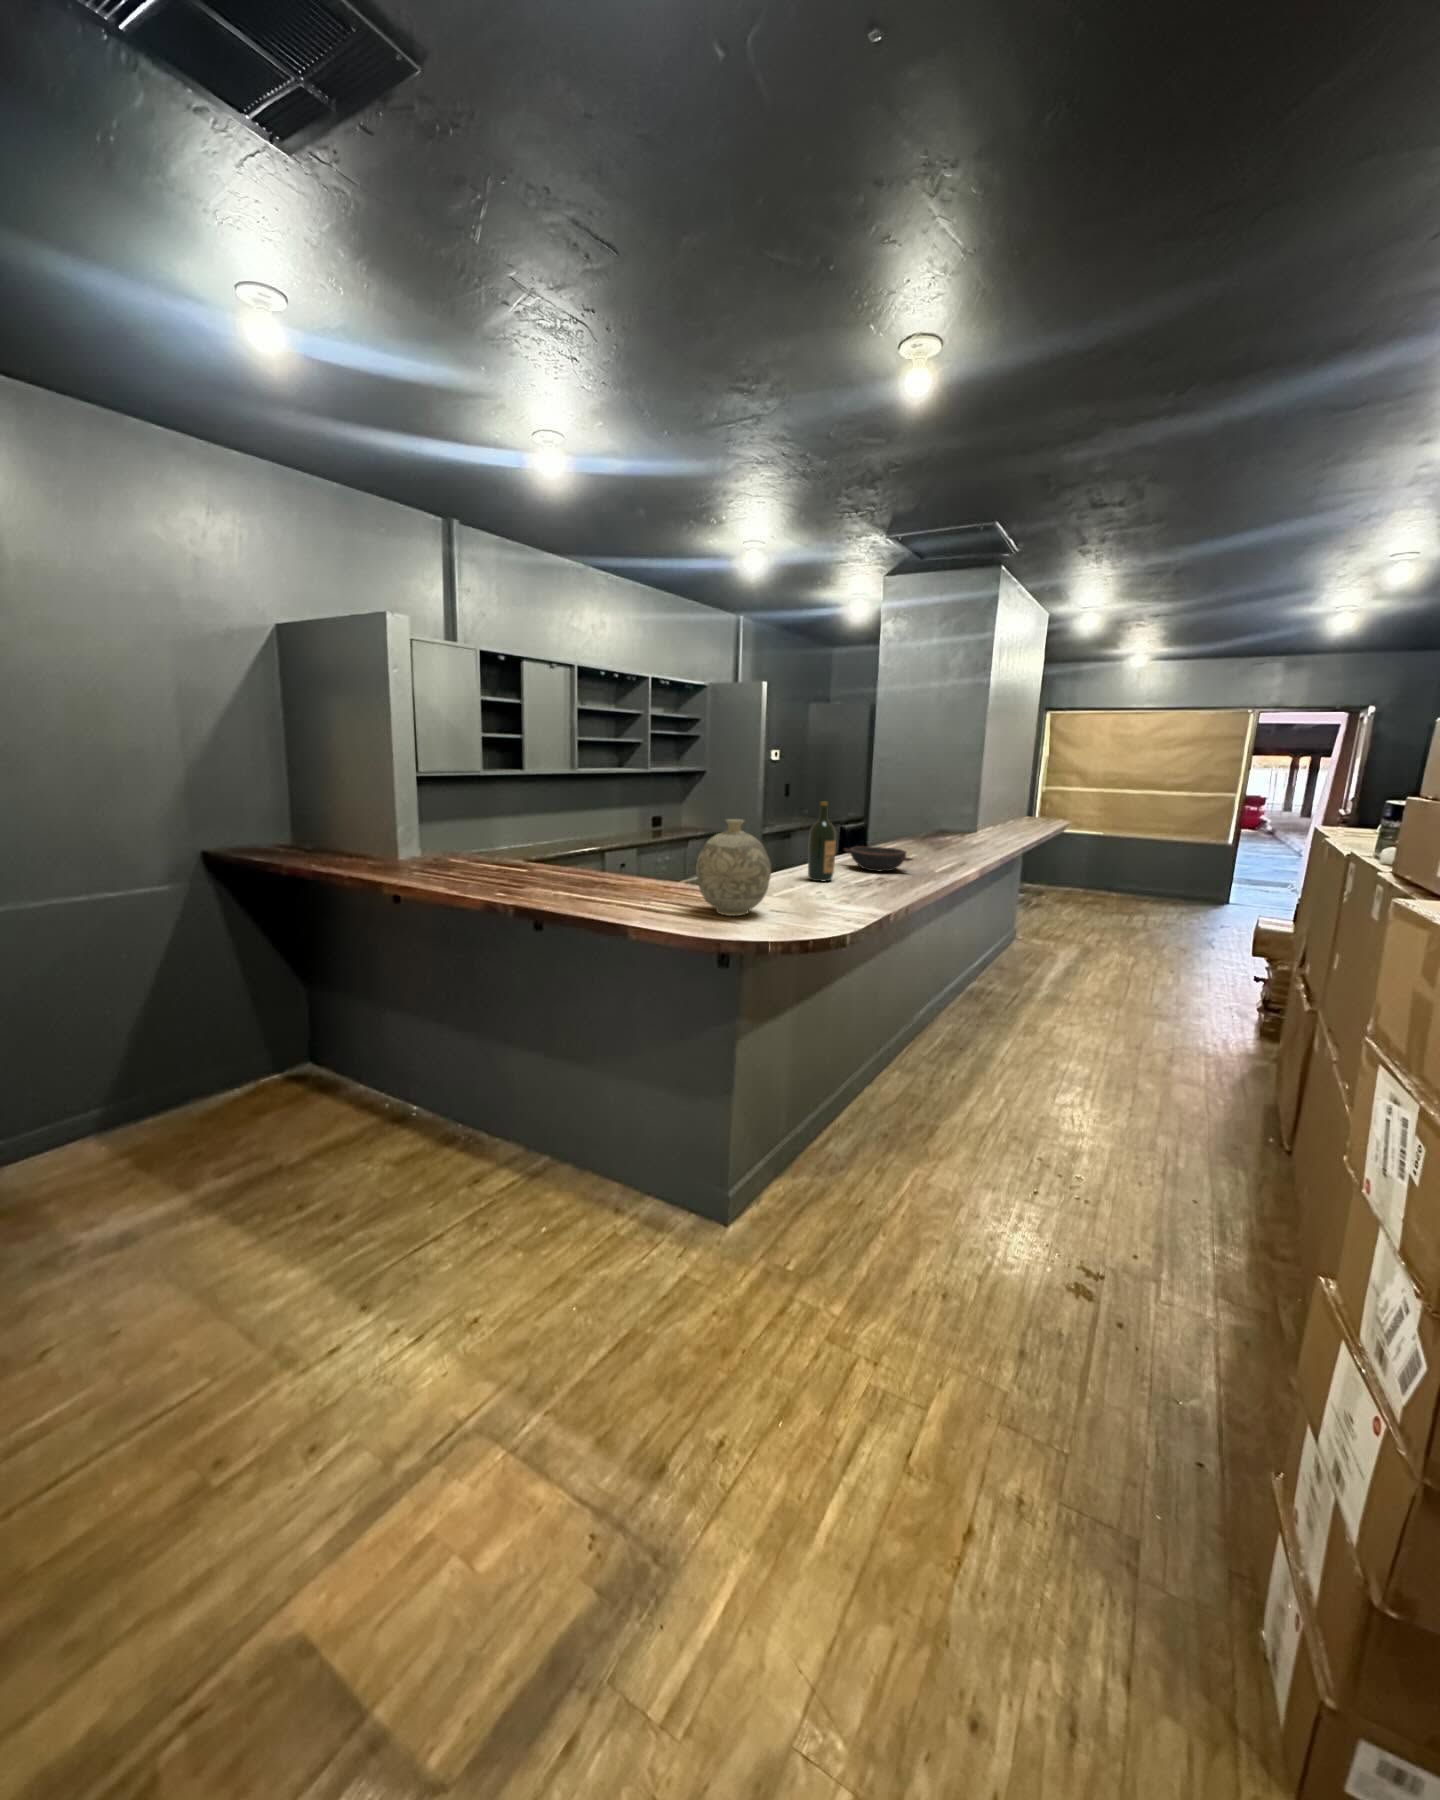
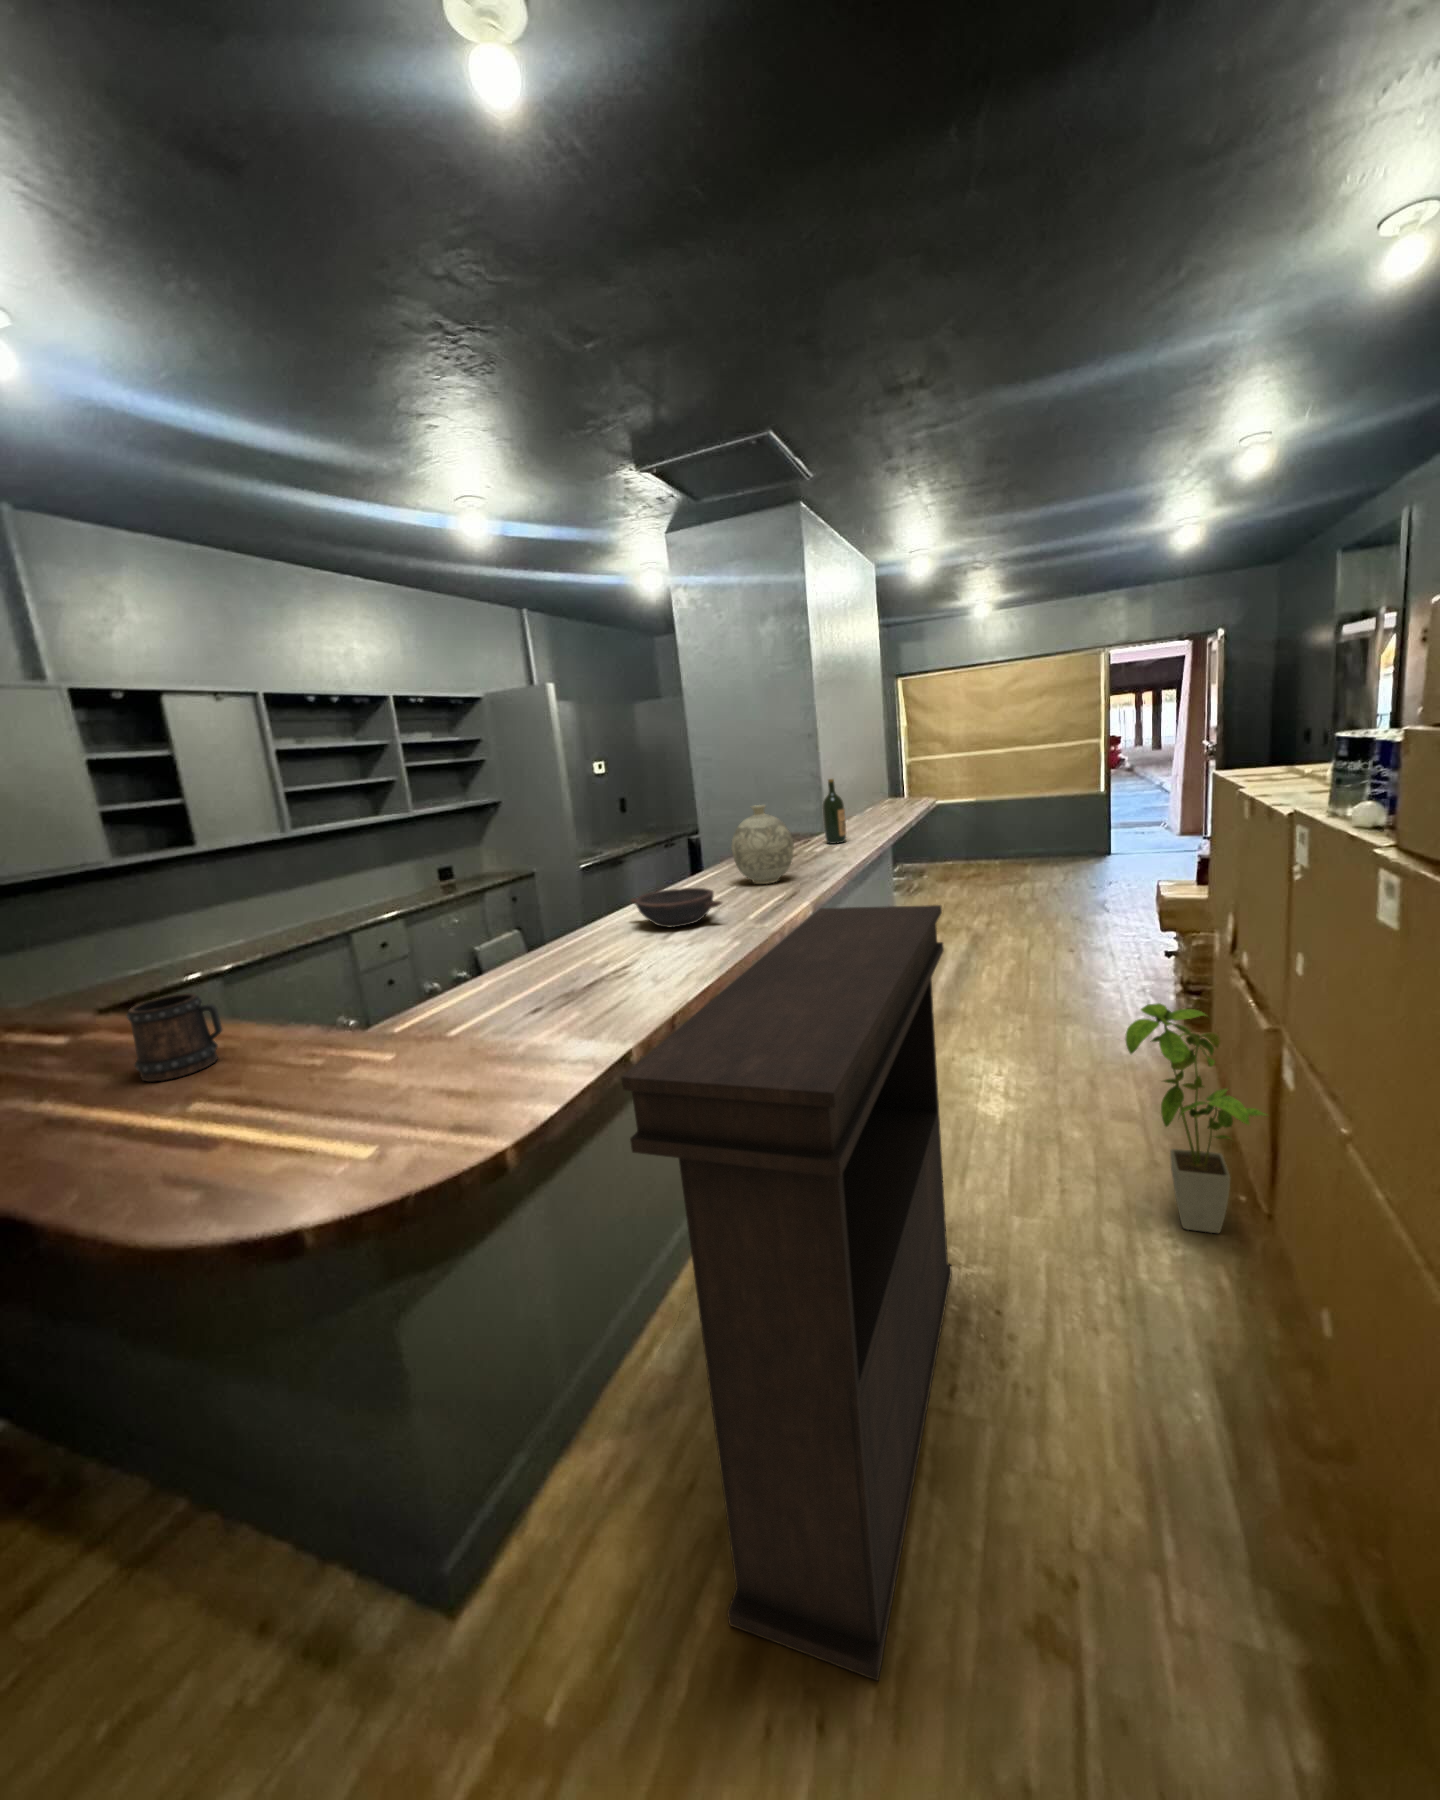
wine bottle: present [808,802,836,881] -> present [822,779,846,844]
decorative vase: present [696,819,771,916] -> present [731,805,794,884]
beer mug: none [583,850,628,895] -> present [127,993,222,1082]
console table: none [880,872,1075,1297] -> present [622,905,952,1681]
house plant: none [1196,982,1295,1157] -> present [1125,1003,1267,1233]

